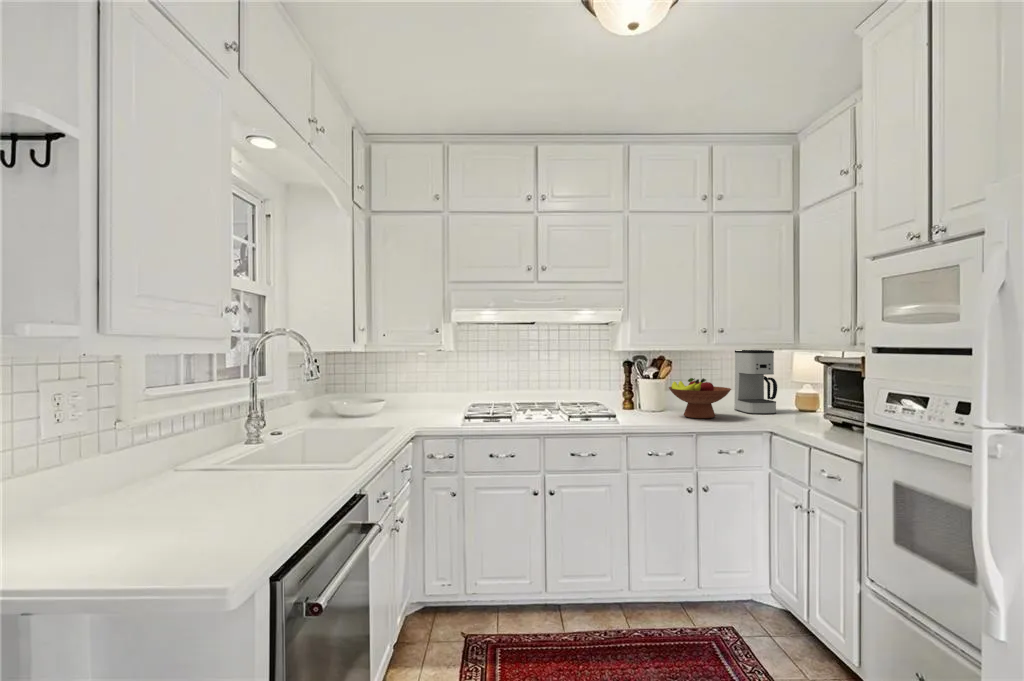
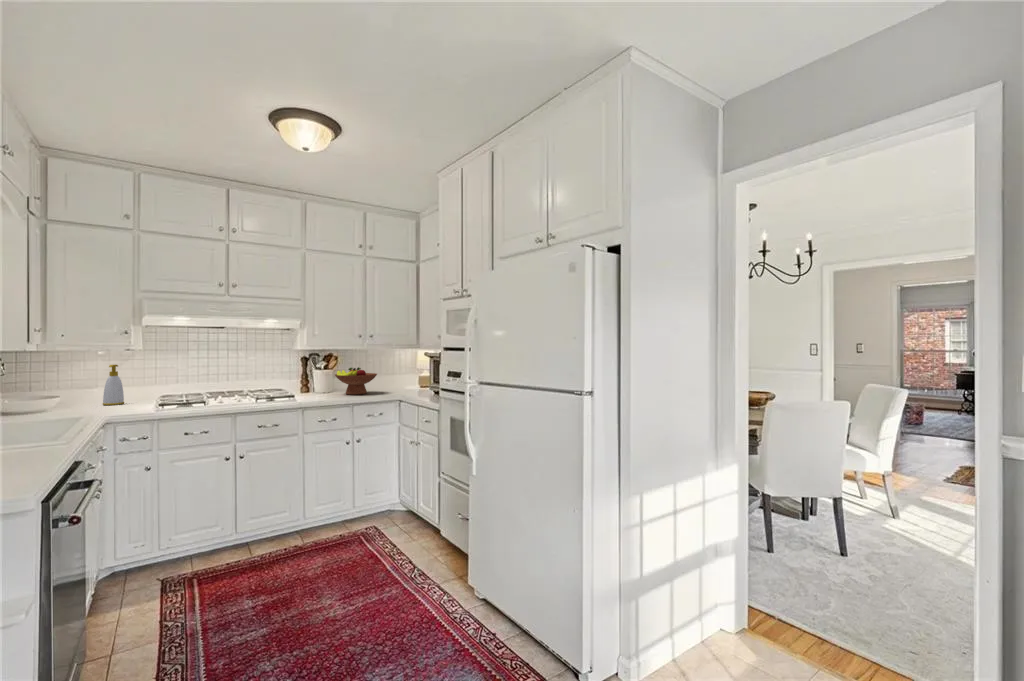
coffee maker: present [734,350,777,414] -> none [381,348,408,390]
soap bottle: none [419,366,438,412] -> present [103,365,124,405]

